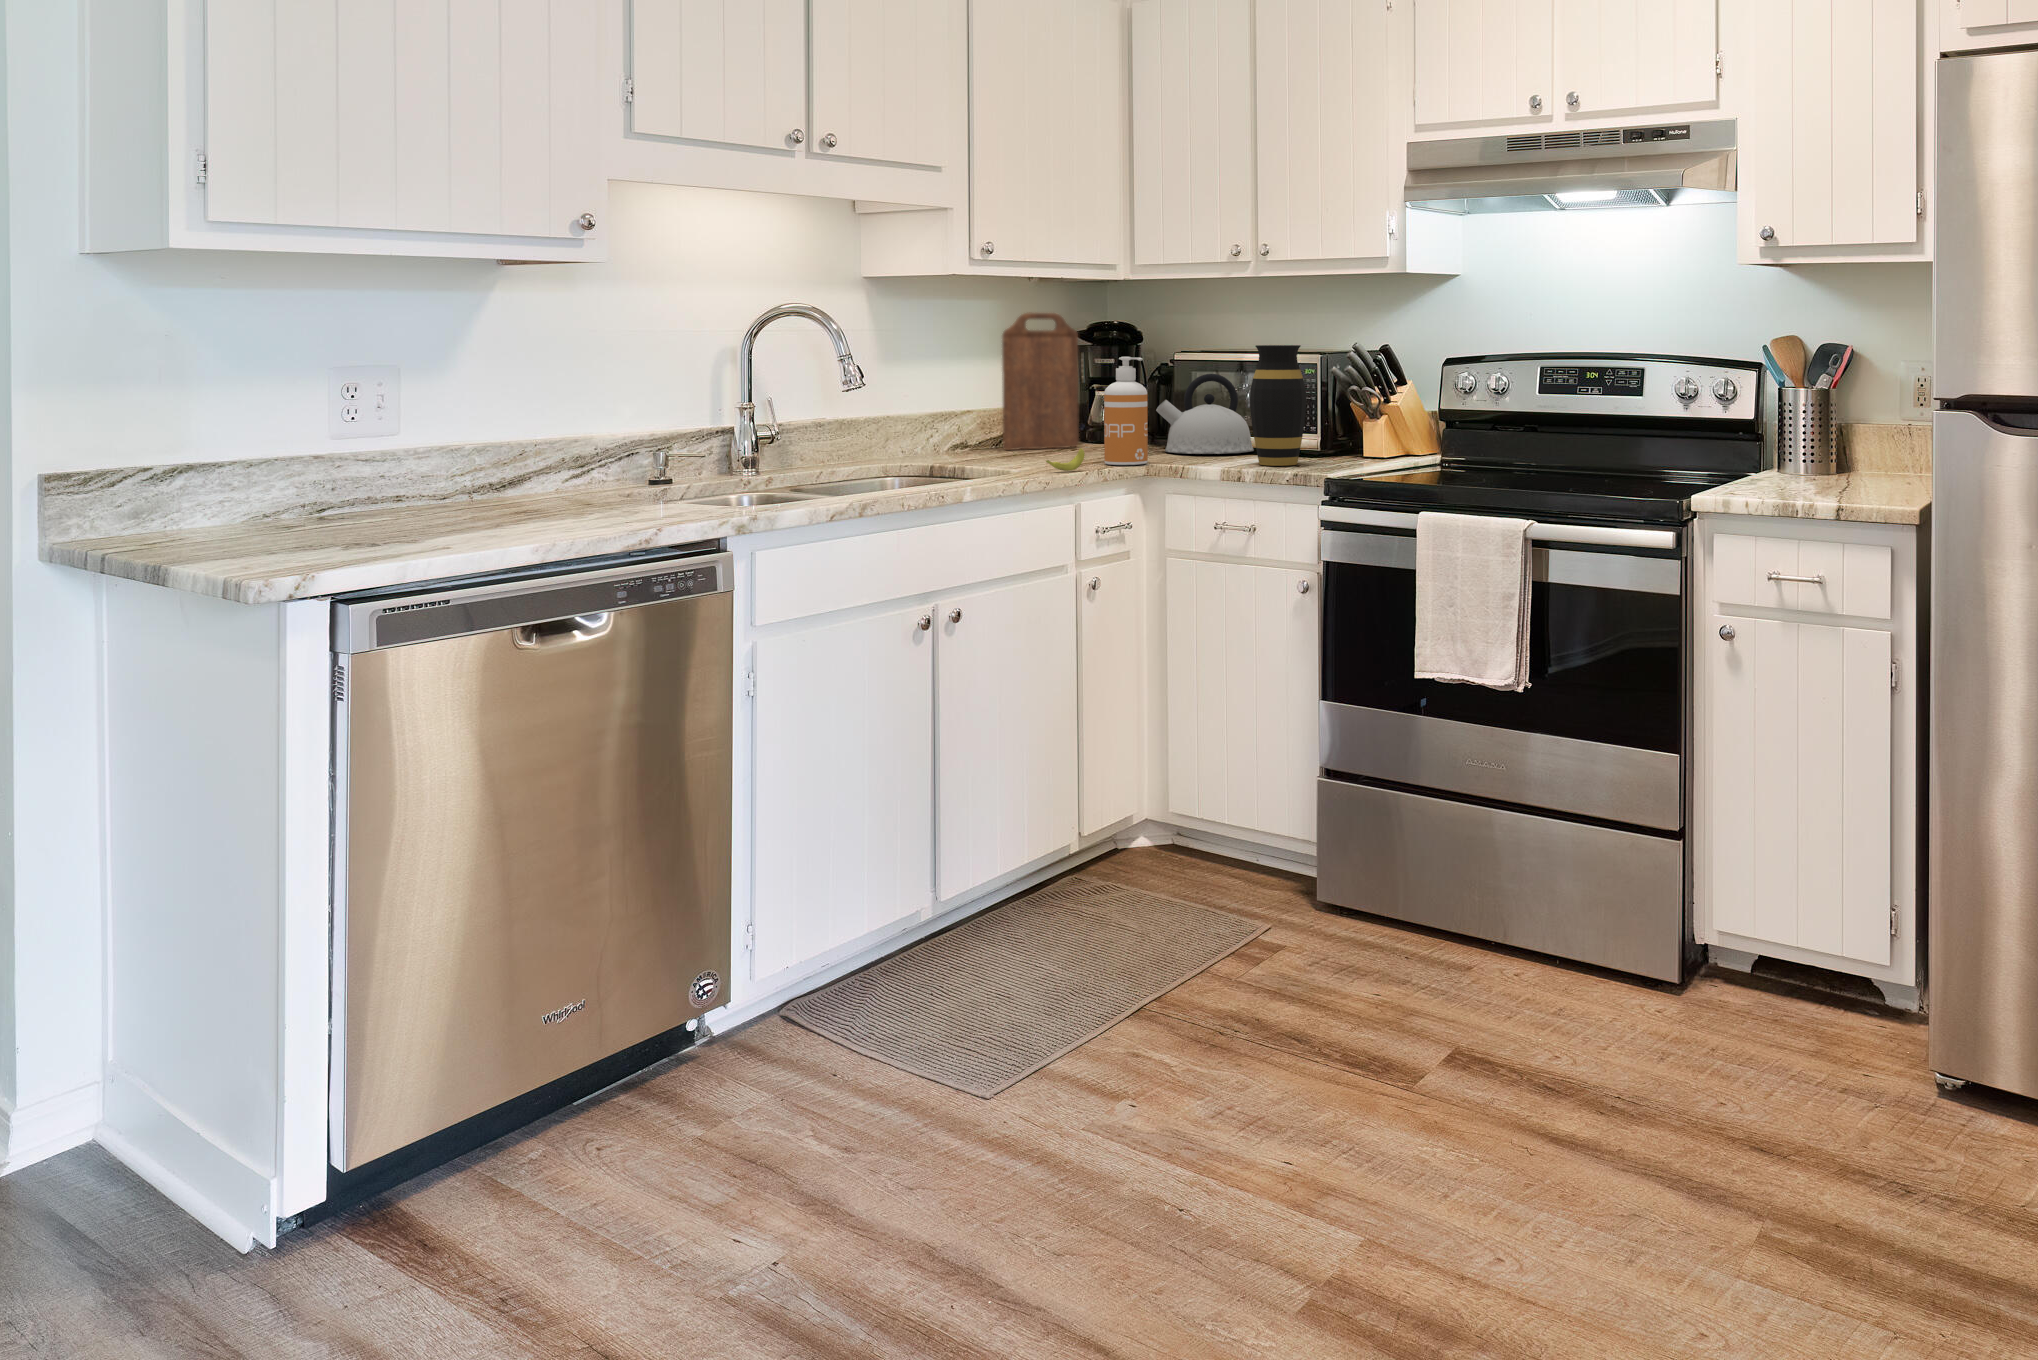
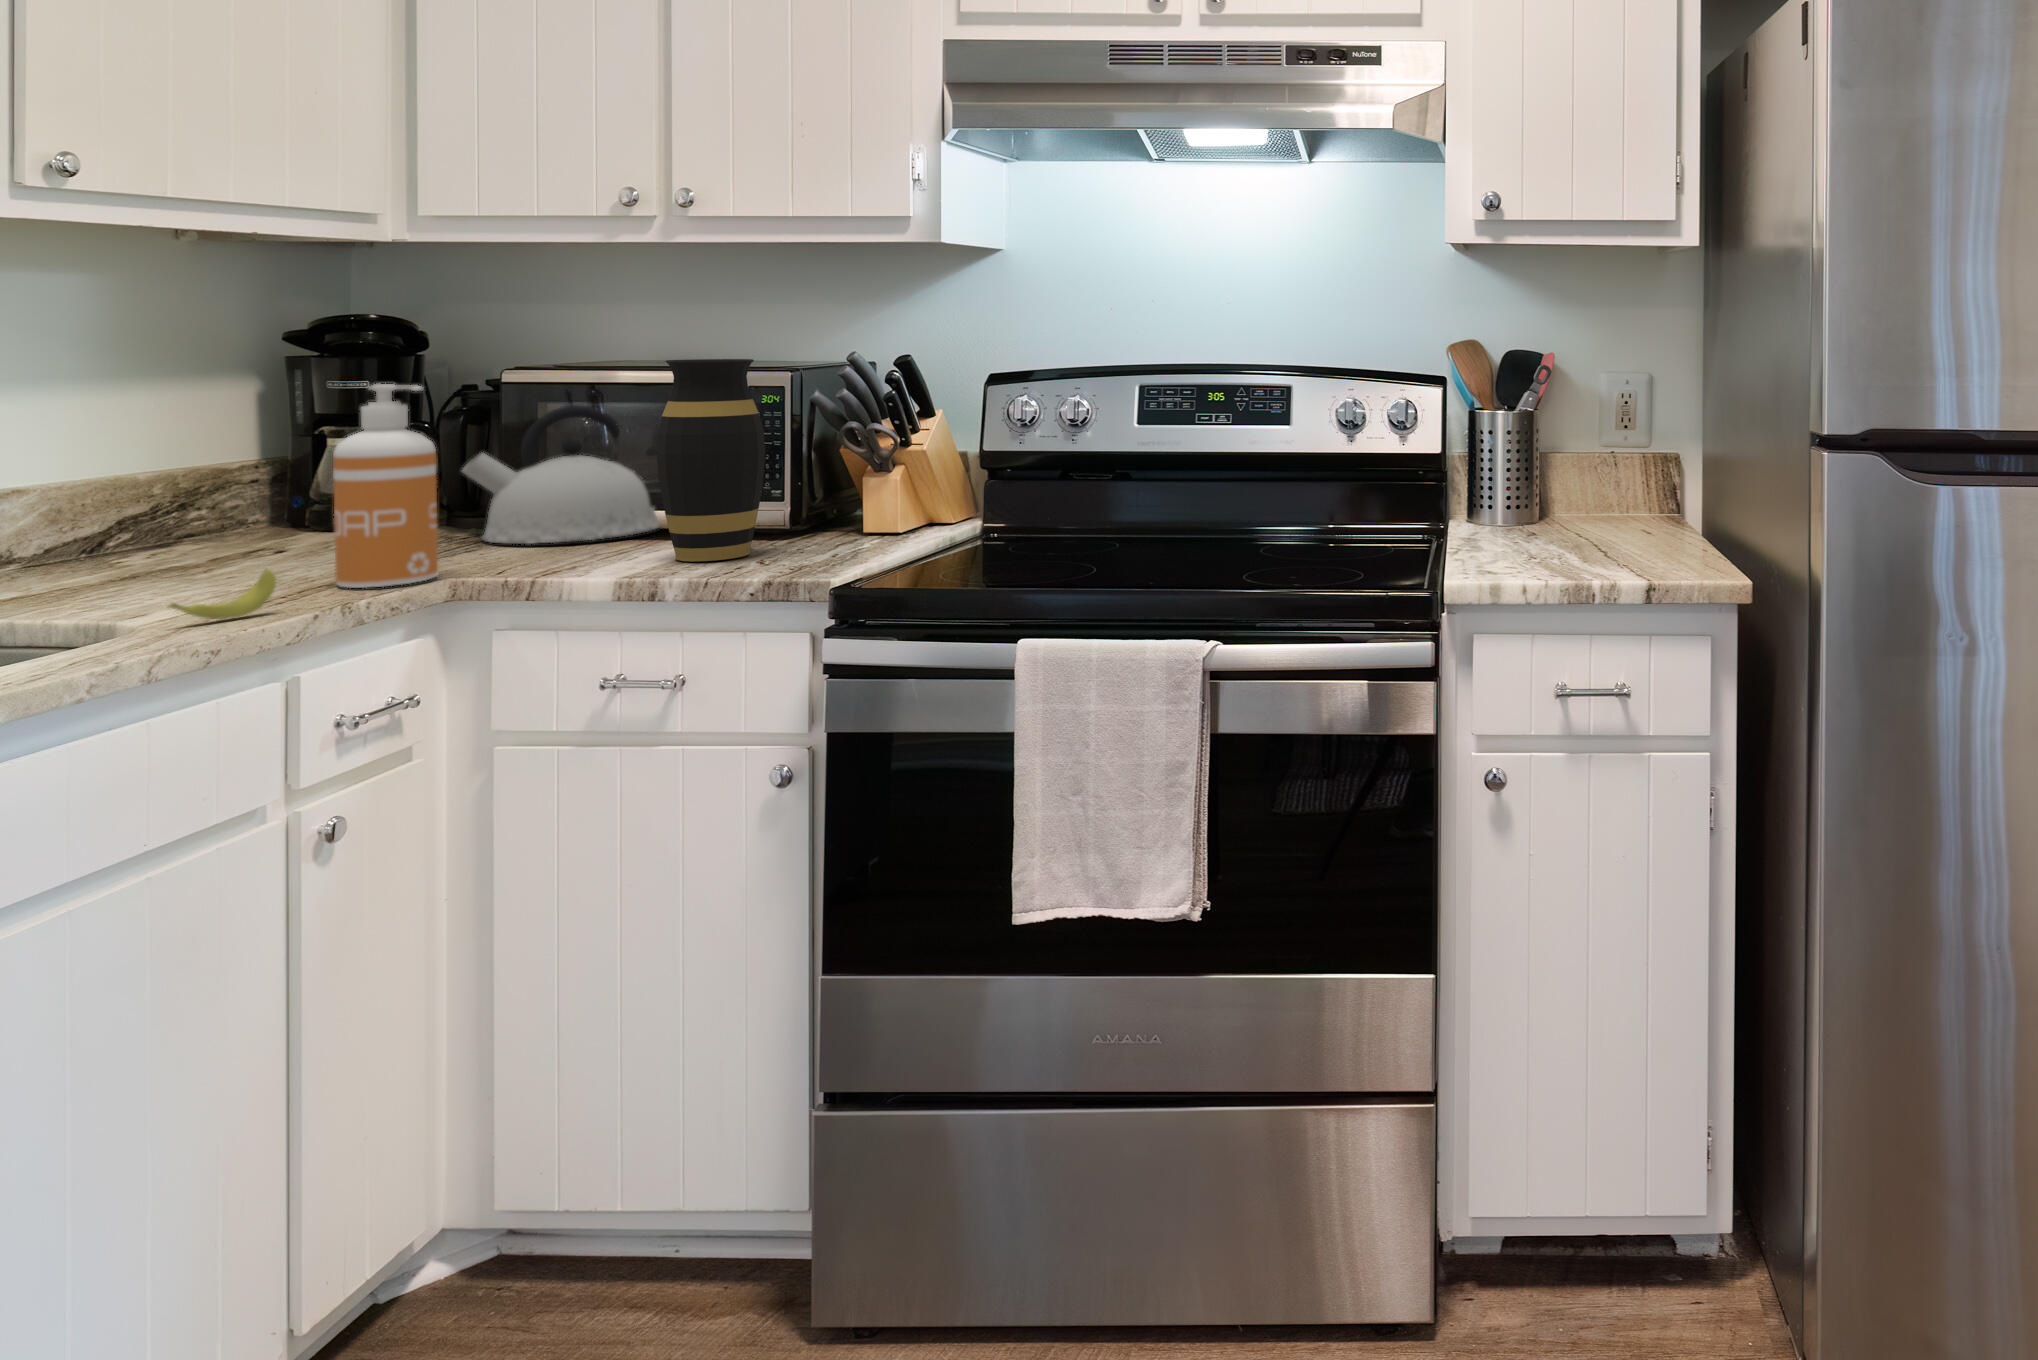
cutting board: present [1002,312,1079,450] -> none [88,301,290,562]

